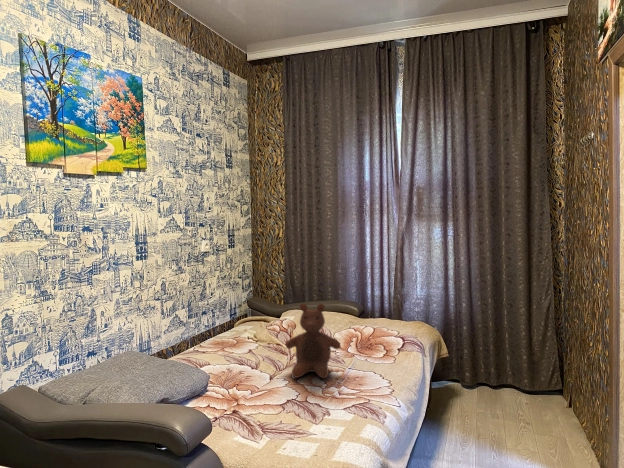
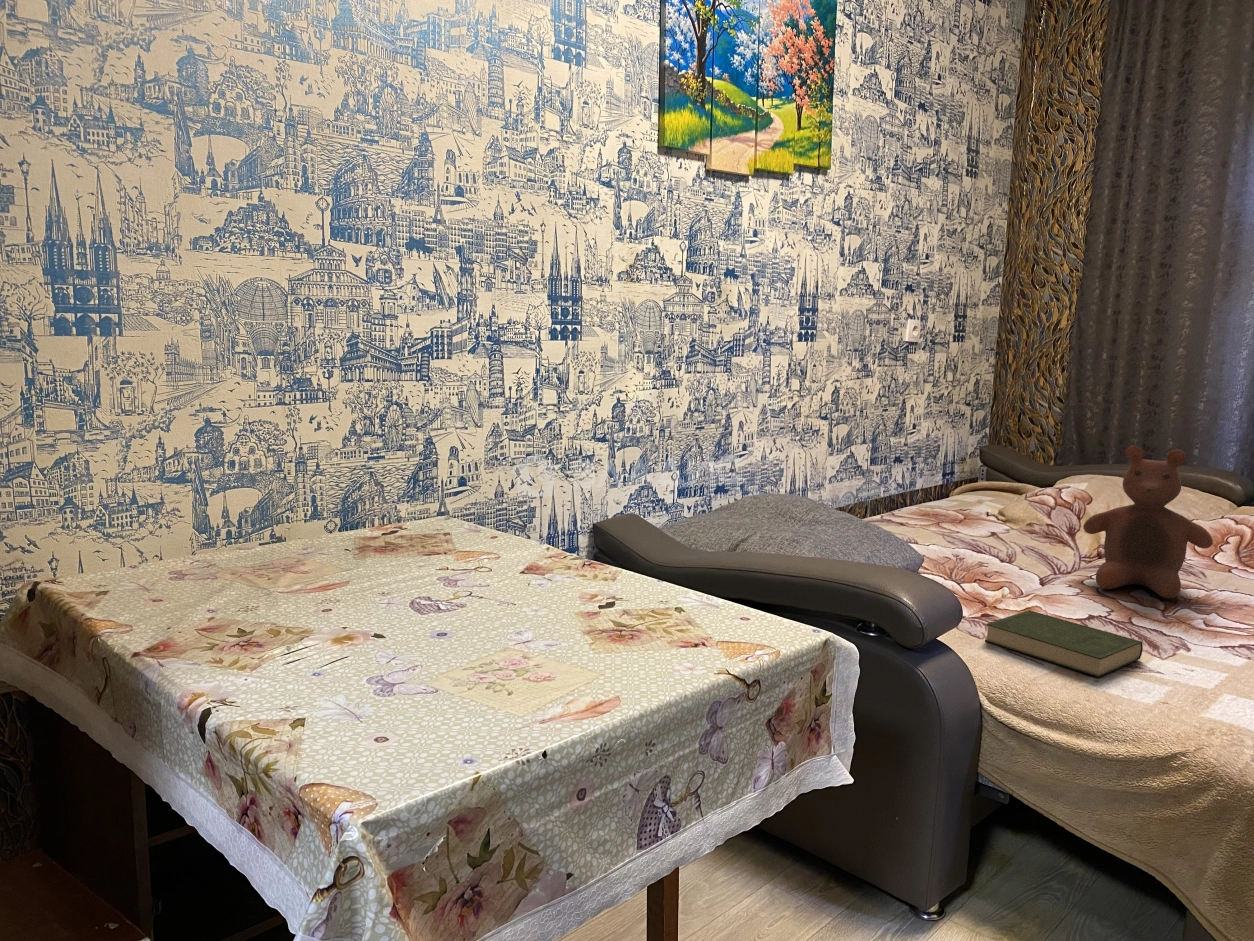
book: none [231,404,307,443] -> present [985,610,1143,677]

